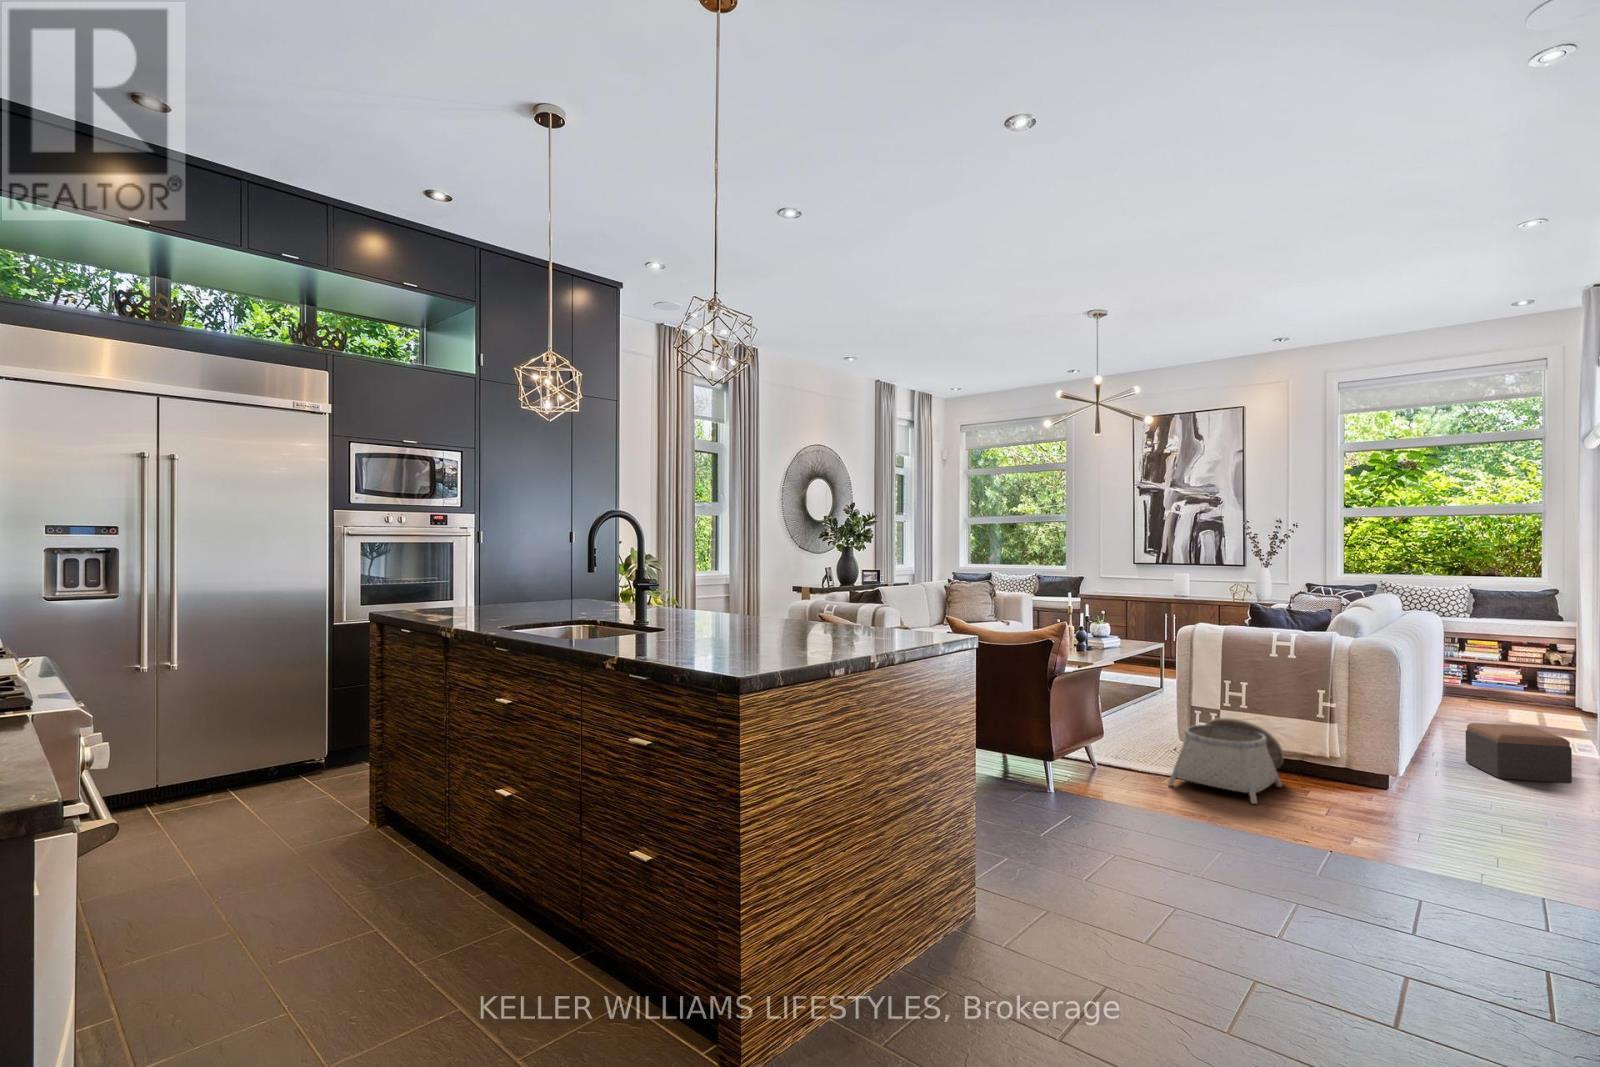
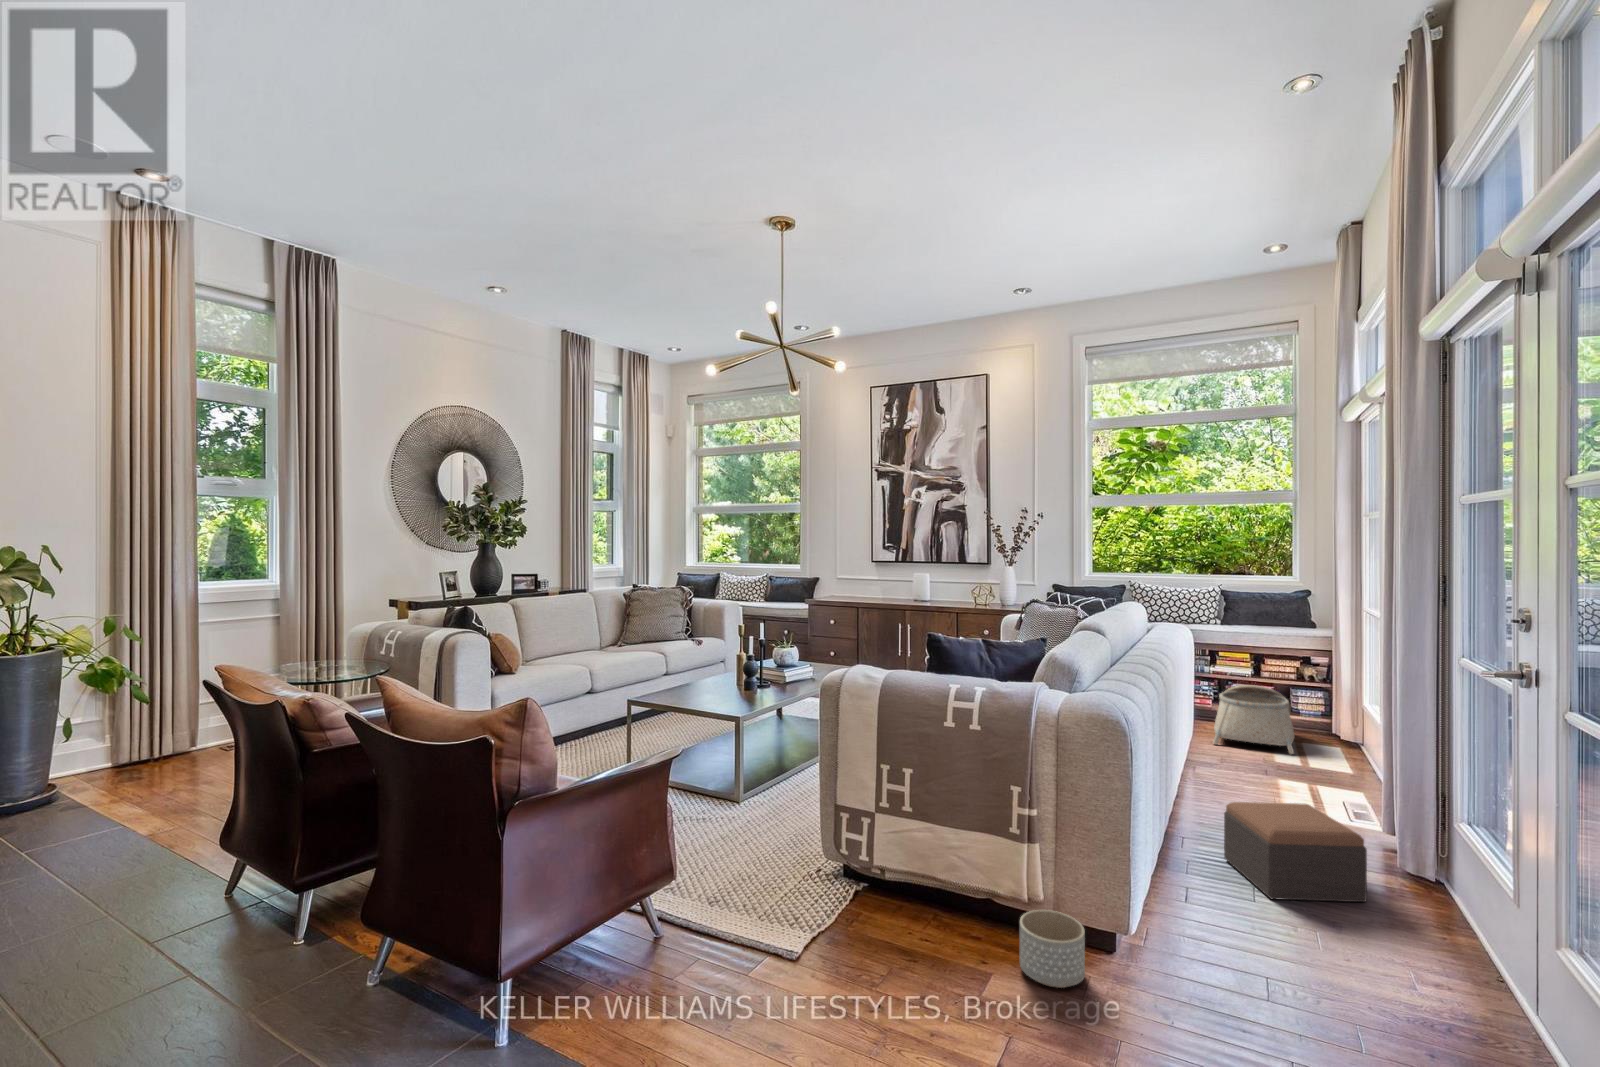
basket: present [1168,718,1284,804] -> present [1213,685,1294,754]
planter: none [1327,760,1370,797] -> present [1020,910,1085,988]

